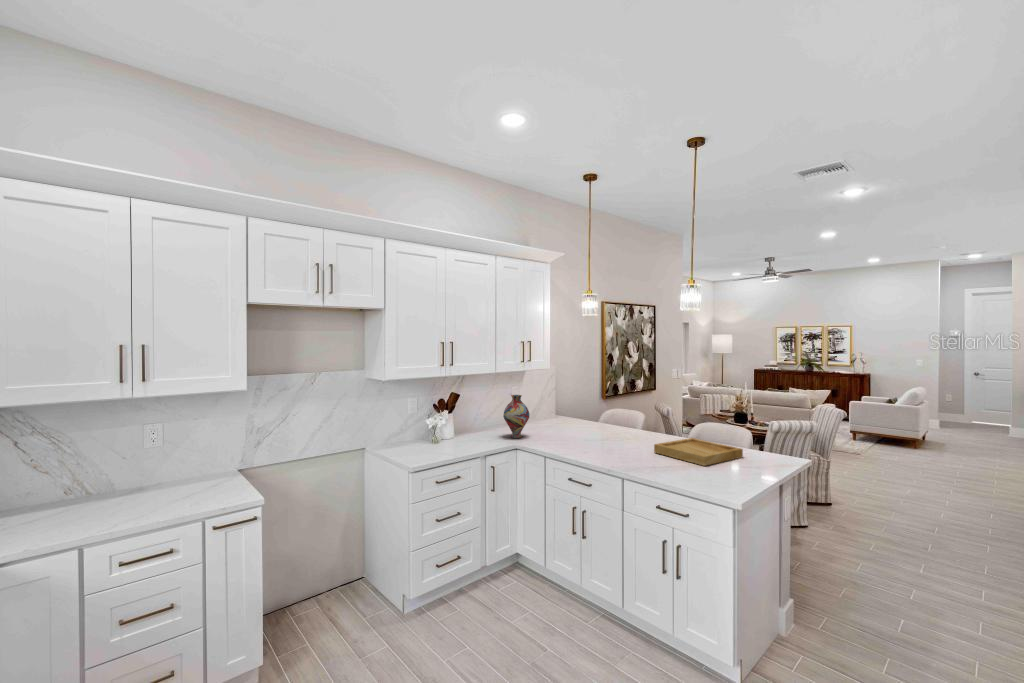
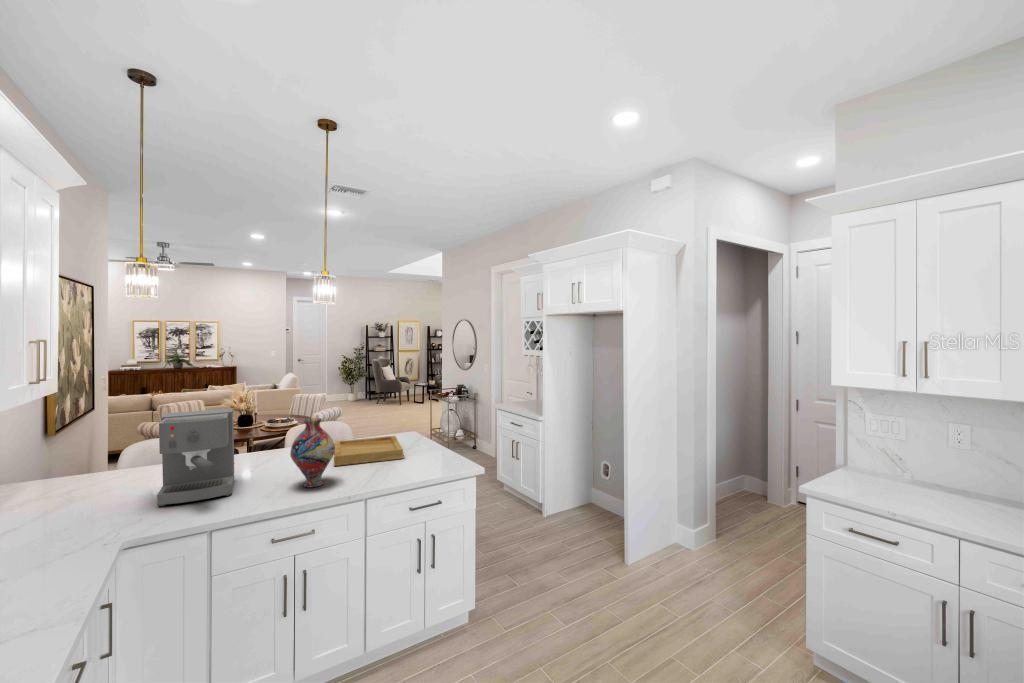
coffee maker: none [552,388,601,445] -> present [157,408,234,506]
vase: present [503,395,529,438] -> present [290,418,335,487]

